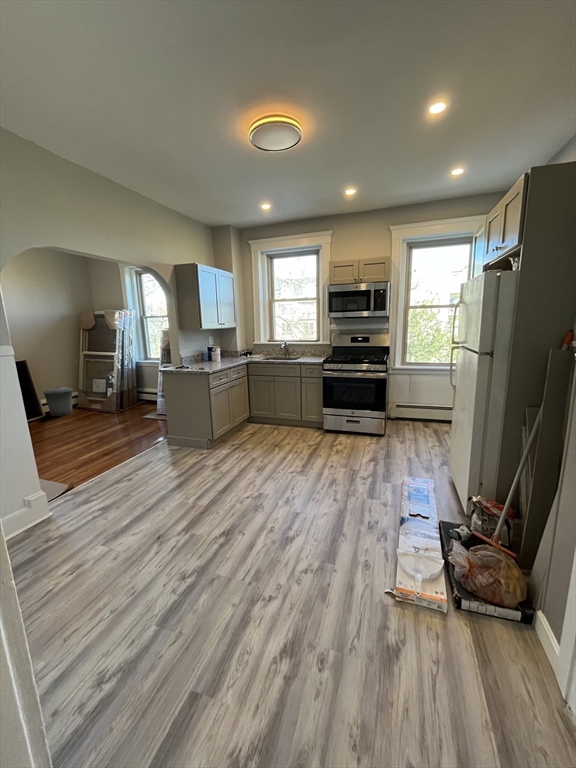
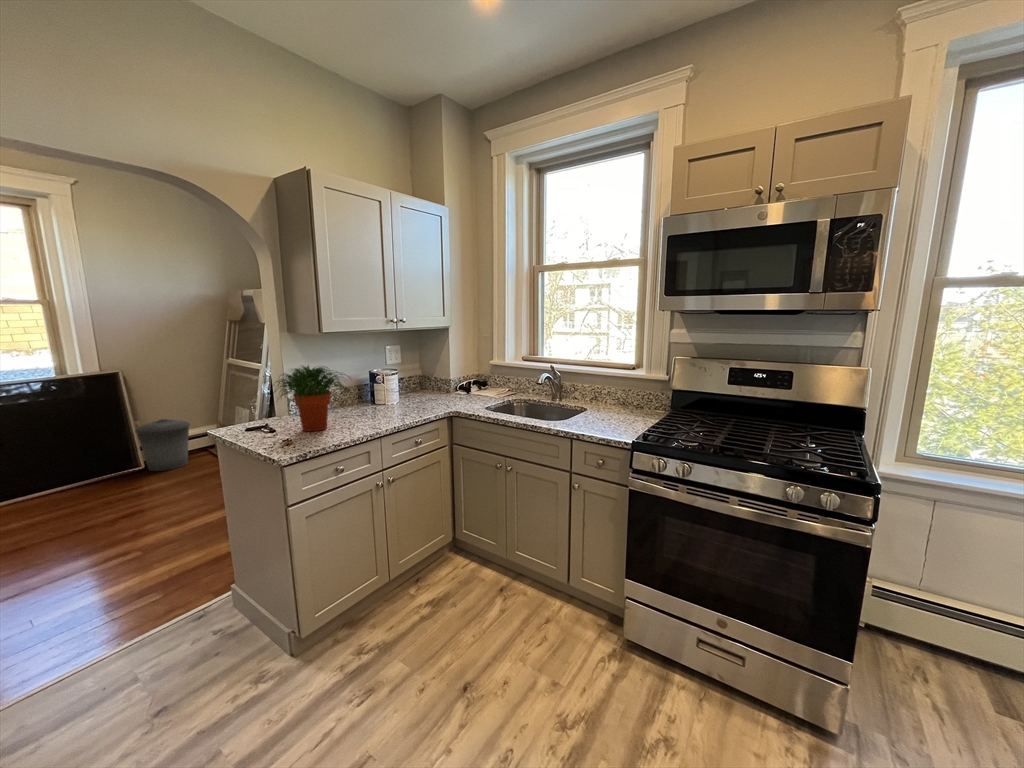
potted plant: none [189,342,219,367] -> present [273,365,350,431]

